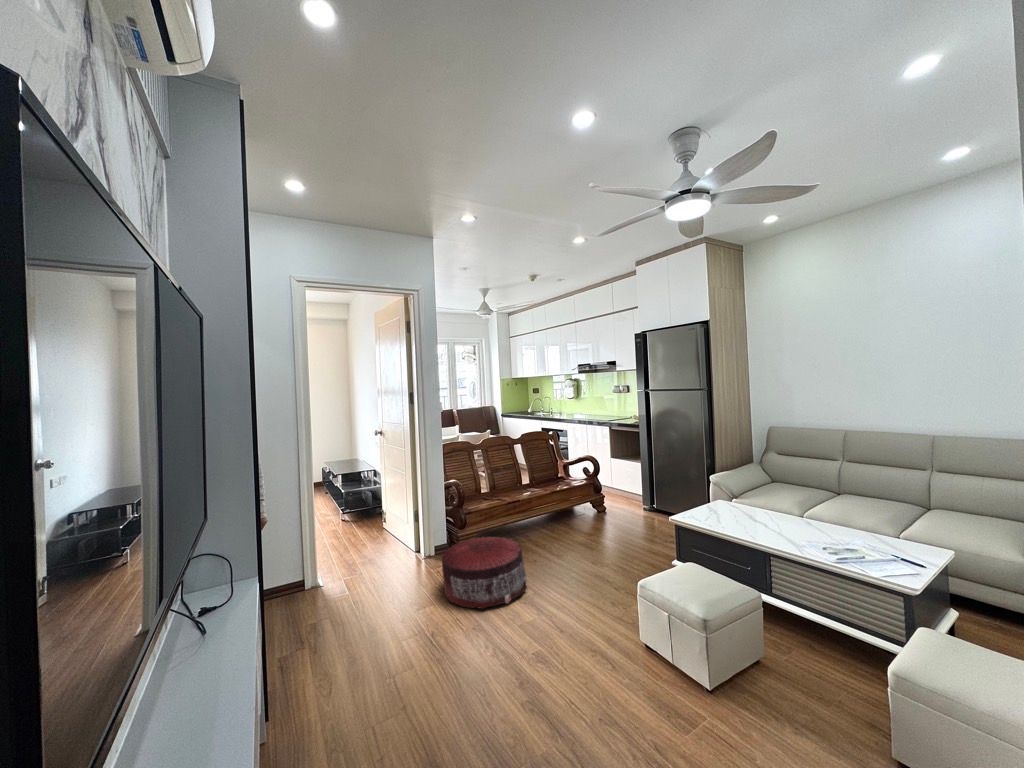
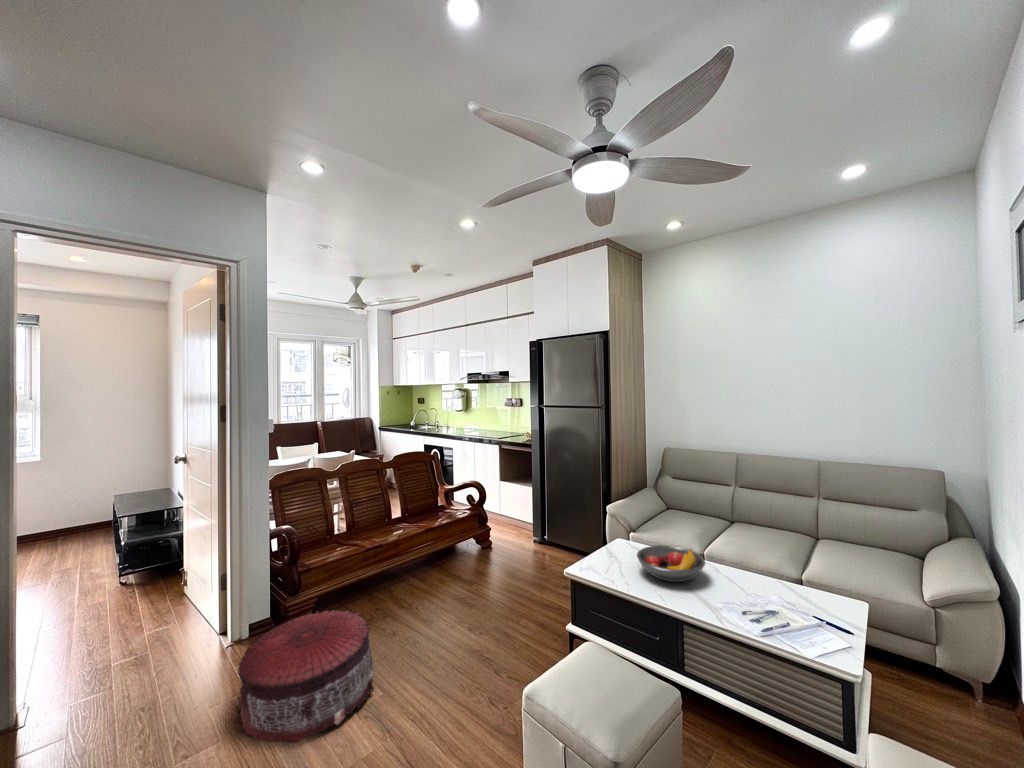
fruit bowl: none [732,502,795,528] -> present [637,545,705,582]

